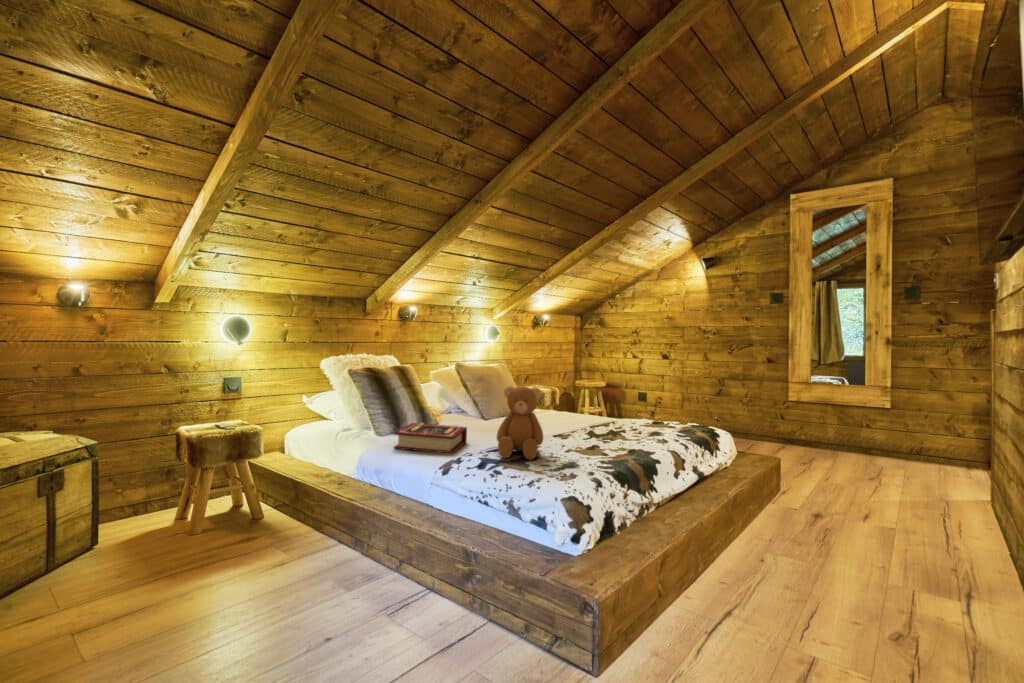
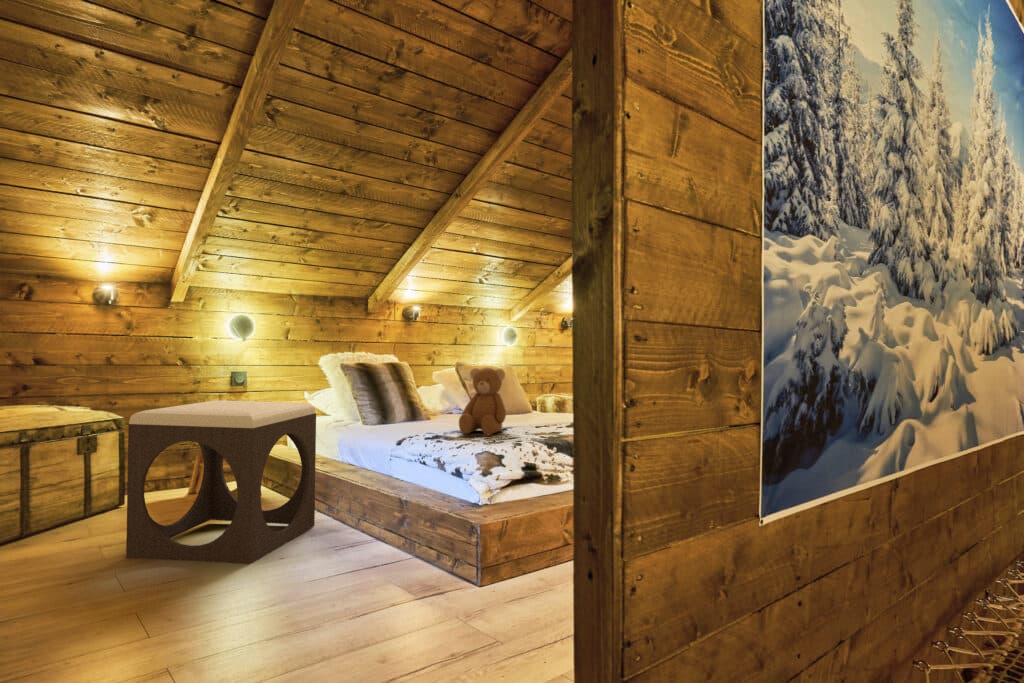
book: present [394,423,467,453] -> none [370,409,443,433]
footstool: none [130,431,351,648] -> present [126,400,316,564]

